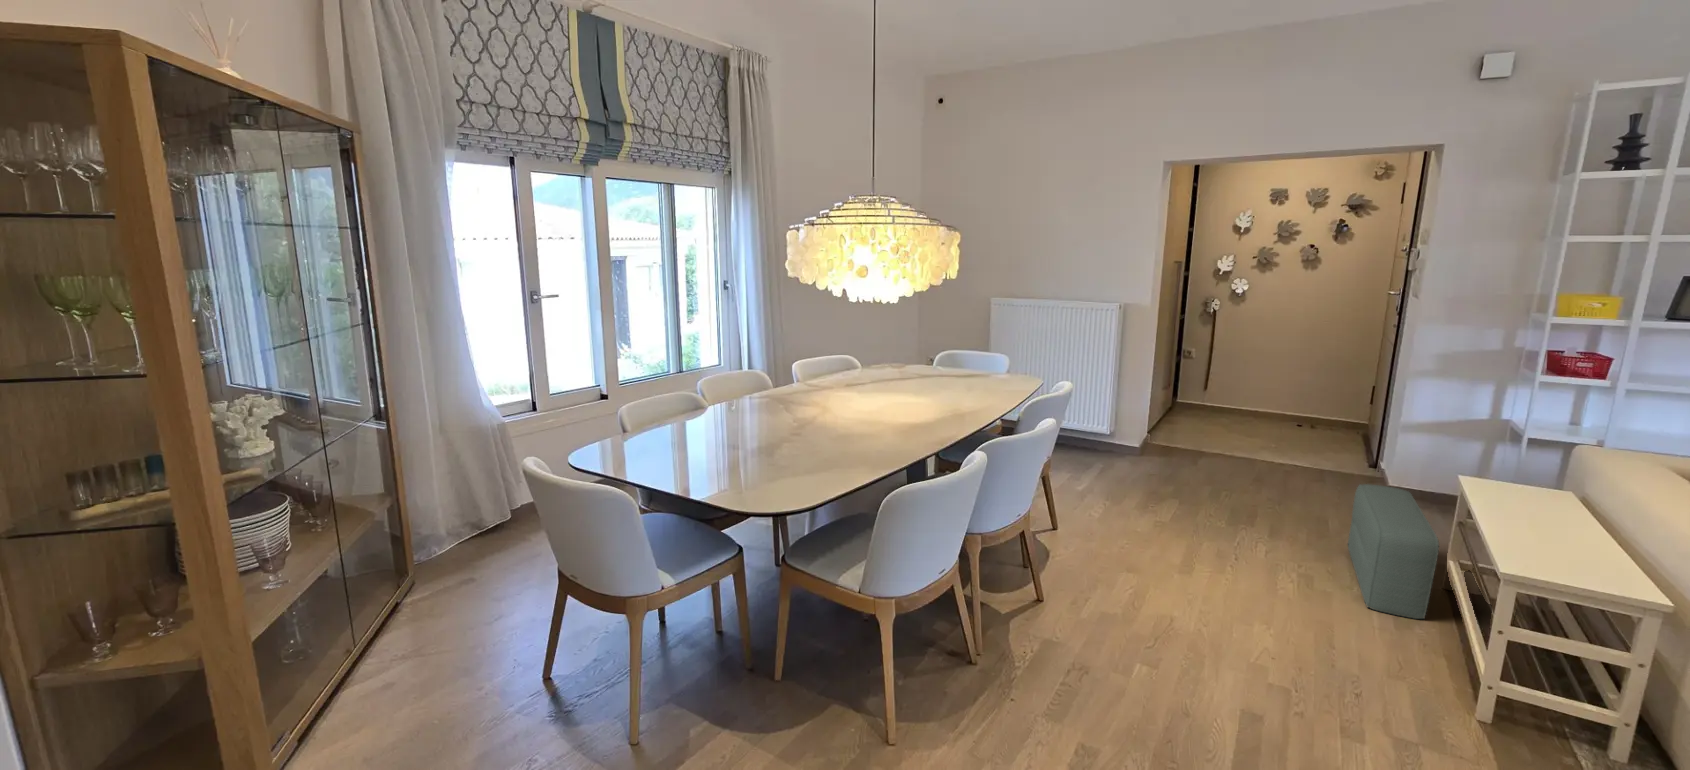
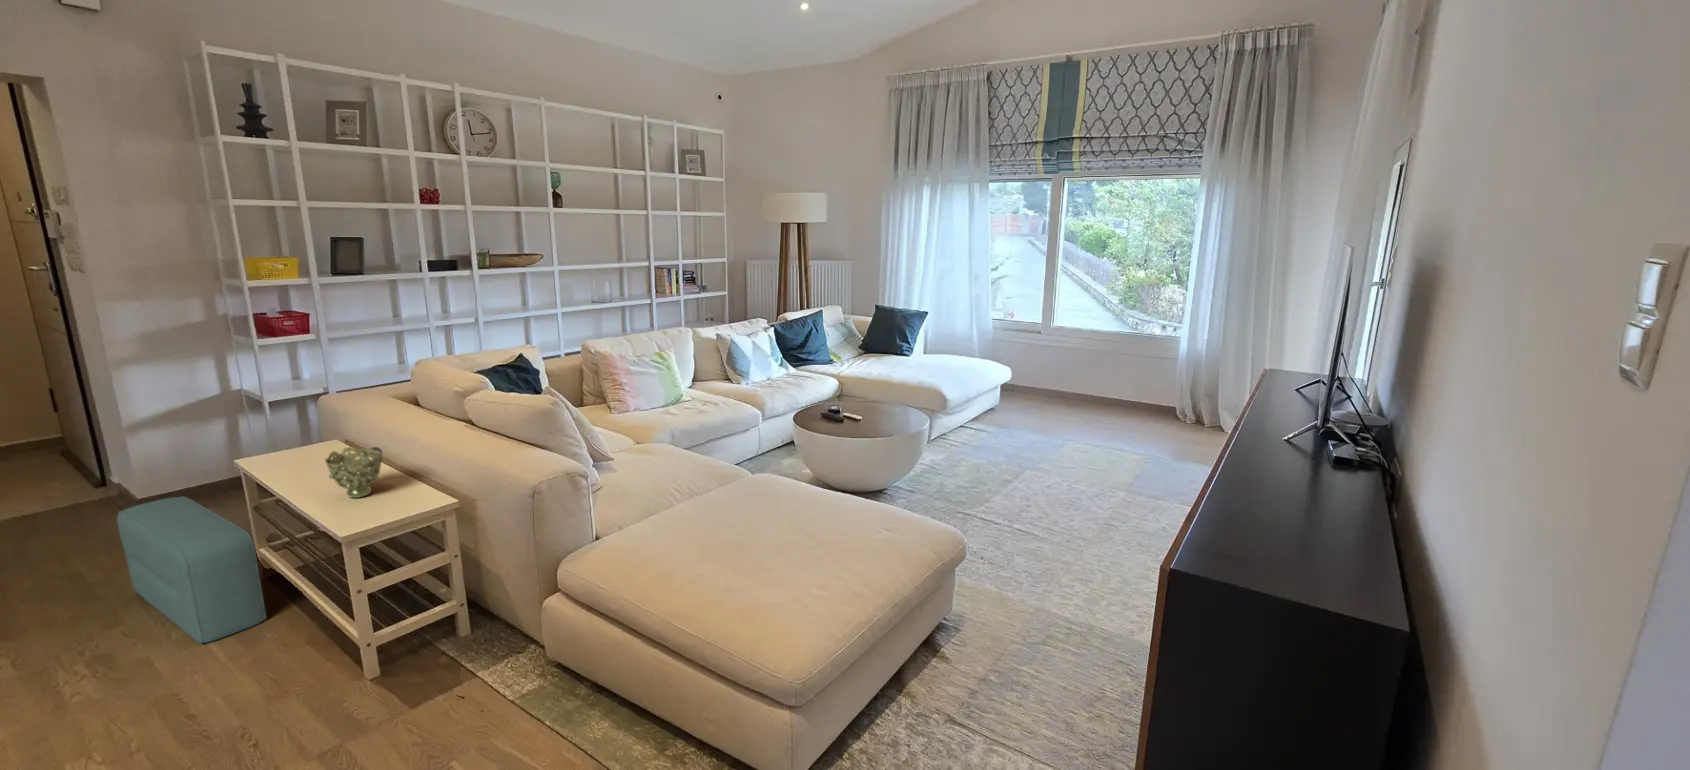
decorative bowl: none [1523,495,1597,551] -> present [325,447,383,498]

